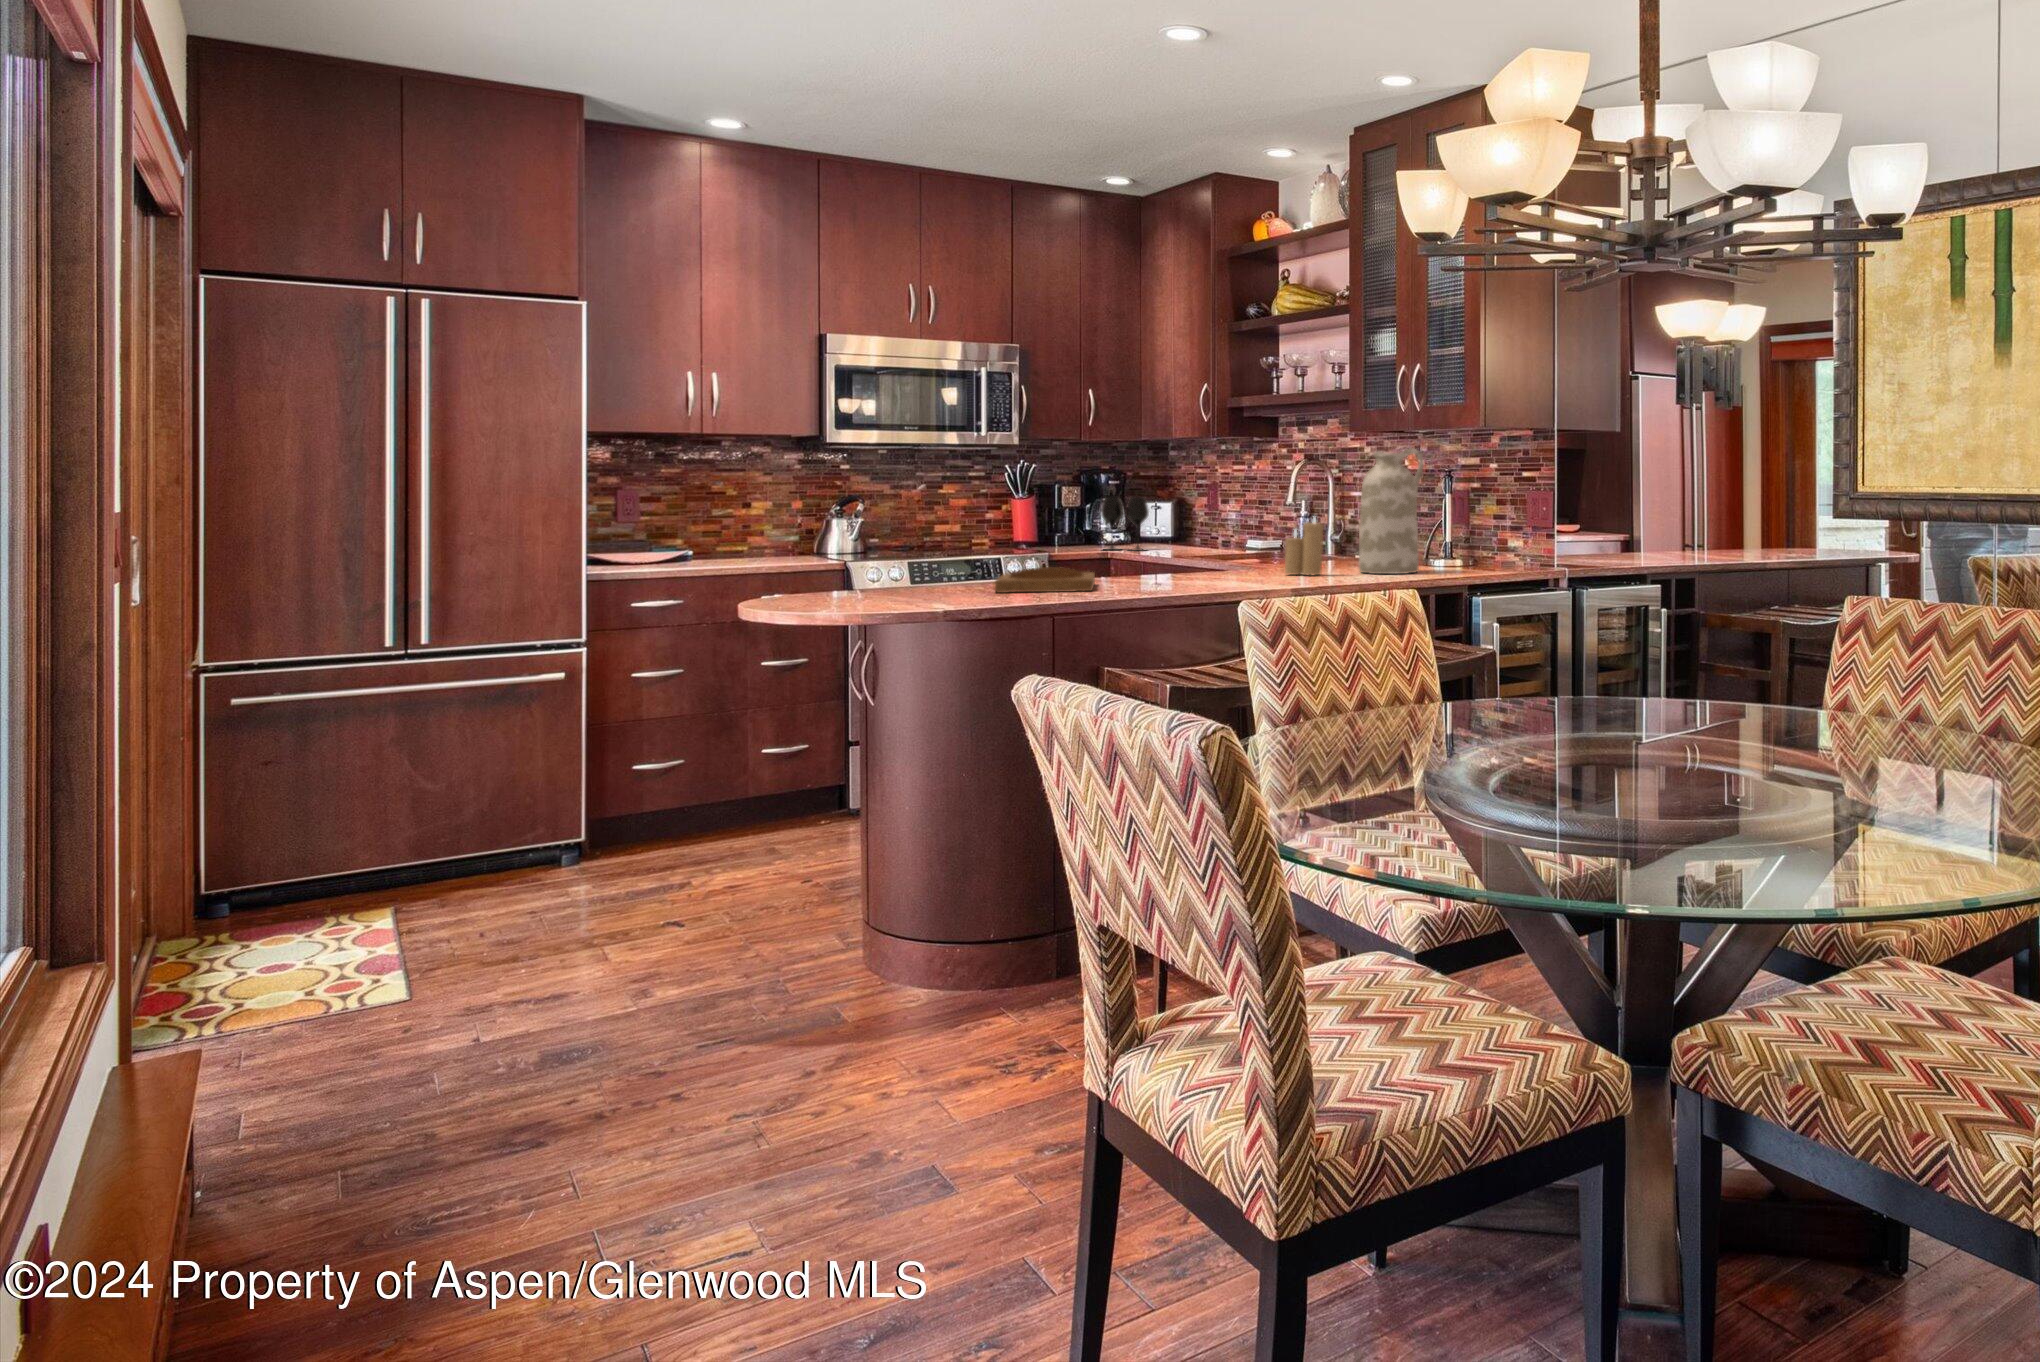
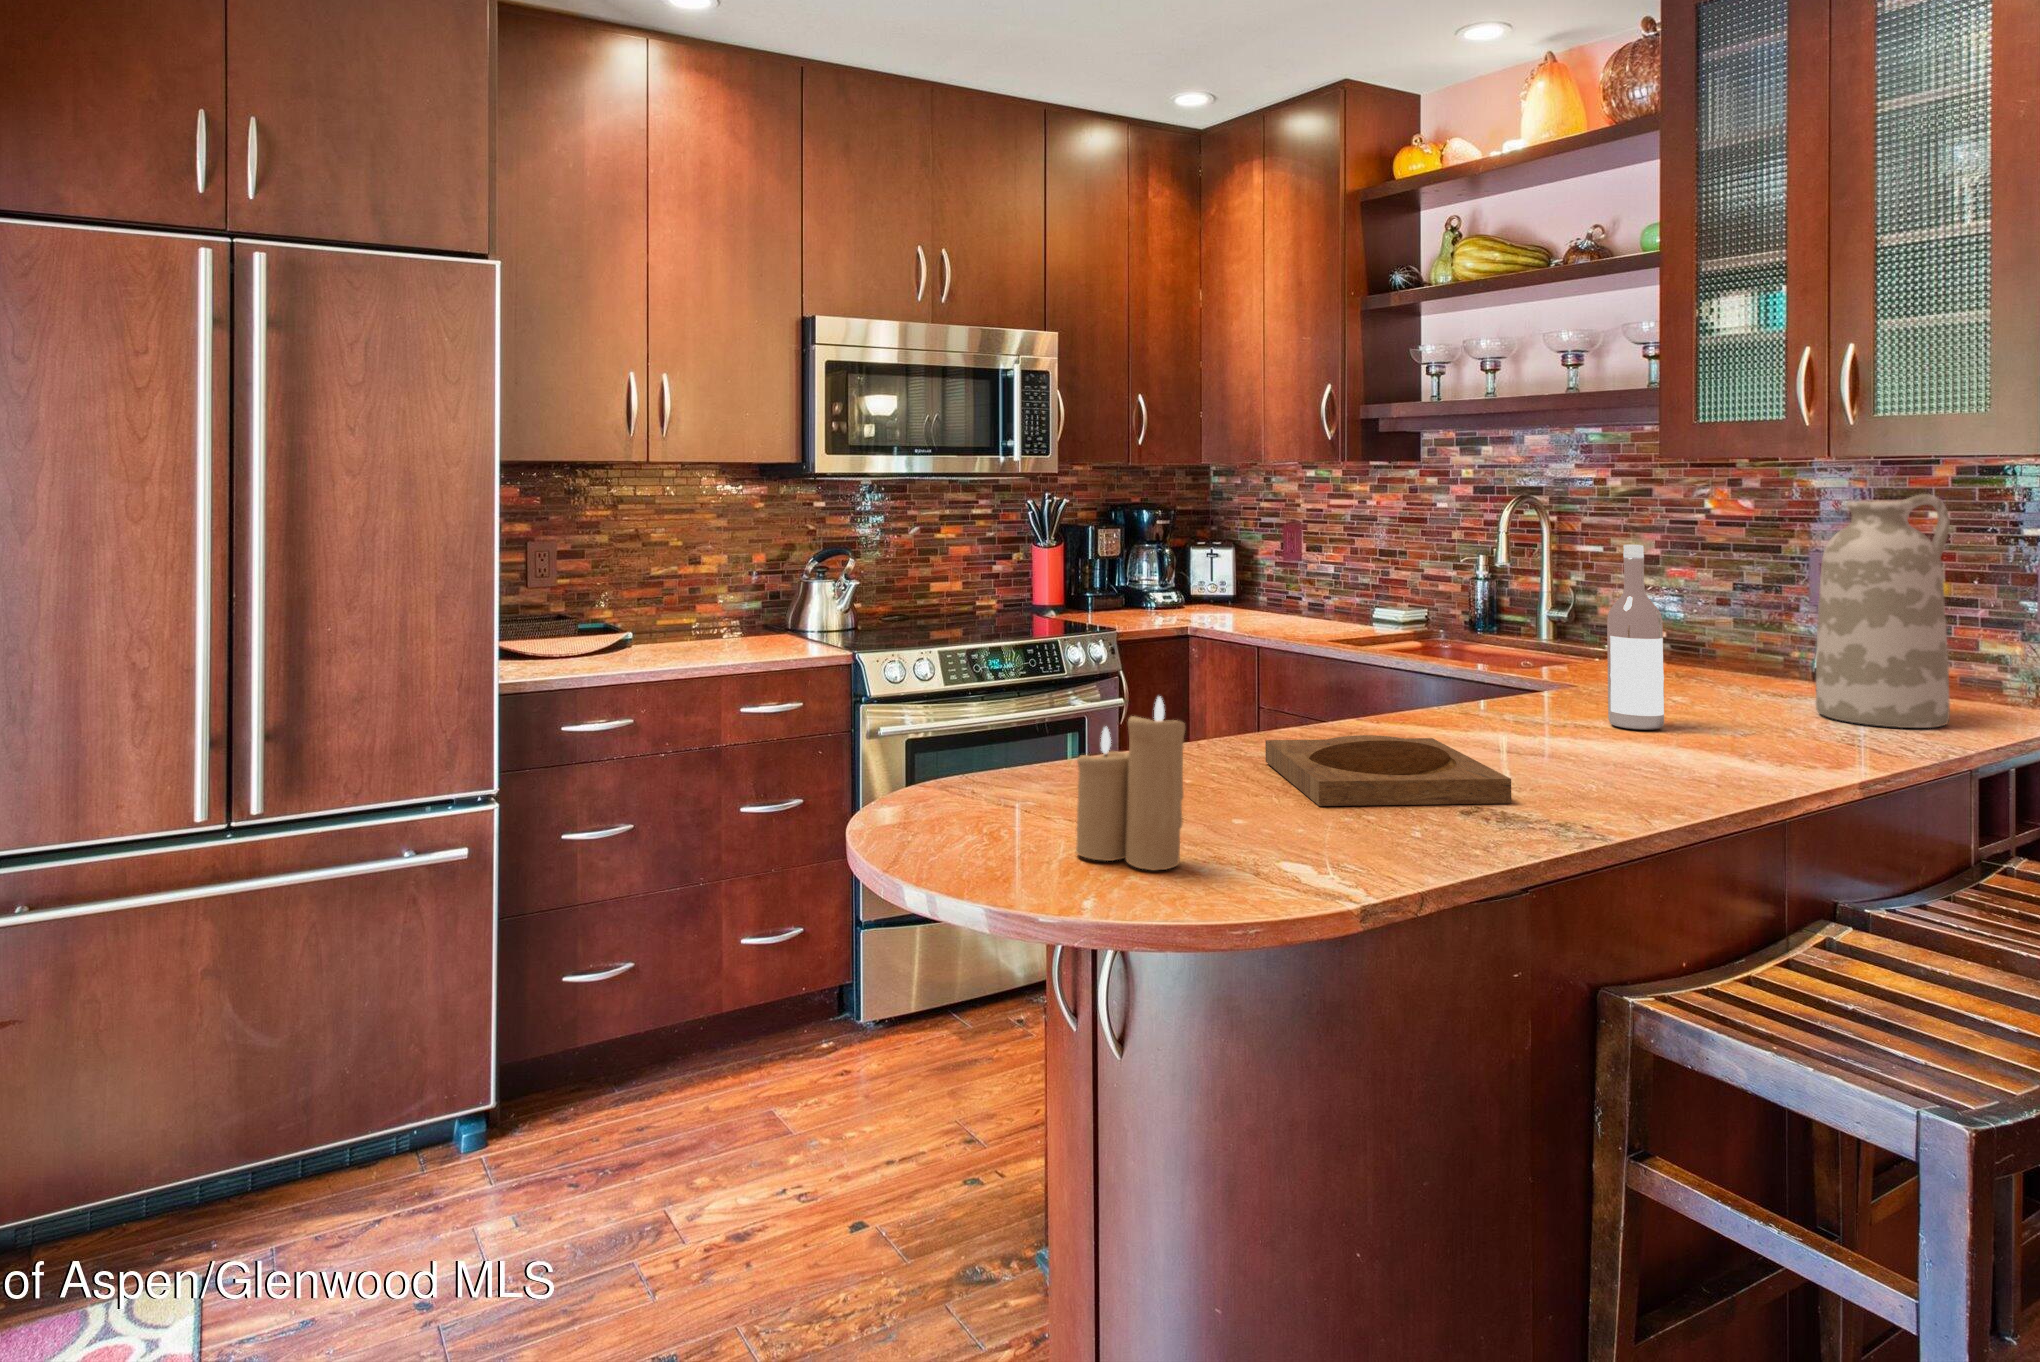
wine bottle: none [1230,476,1258,576] -> present [1607,545,1664,730]
wine glass: present [1101,496,1149,551] -> none [1167,545,1240,624]
candle: present [1285,517,1323,575] -> present [1076,697,1185,870]

